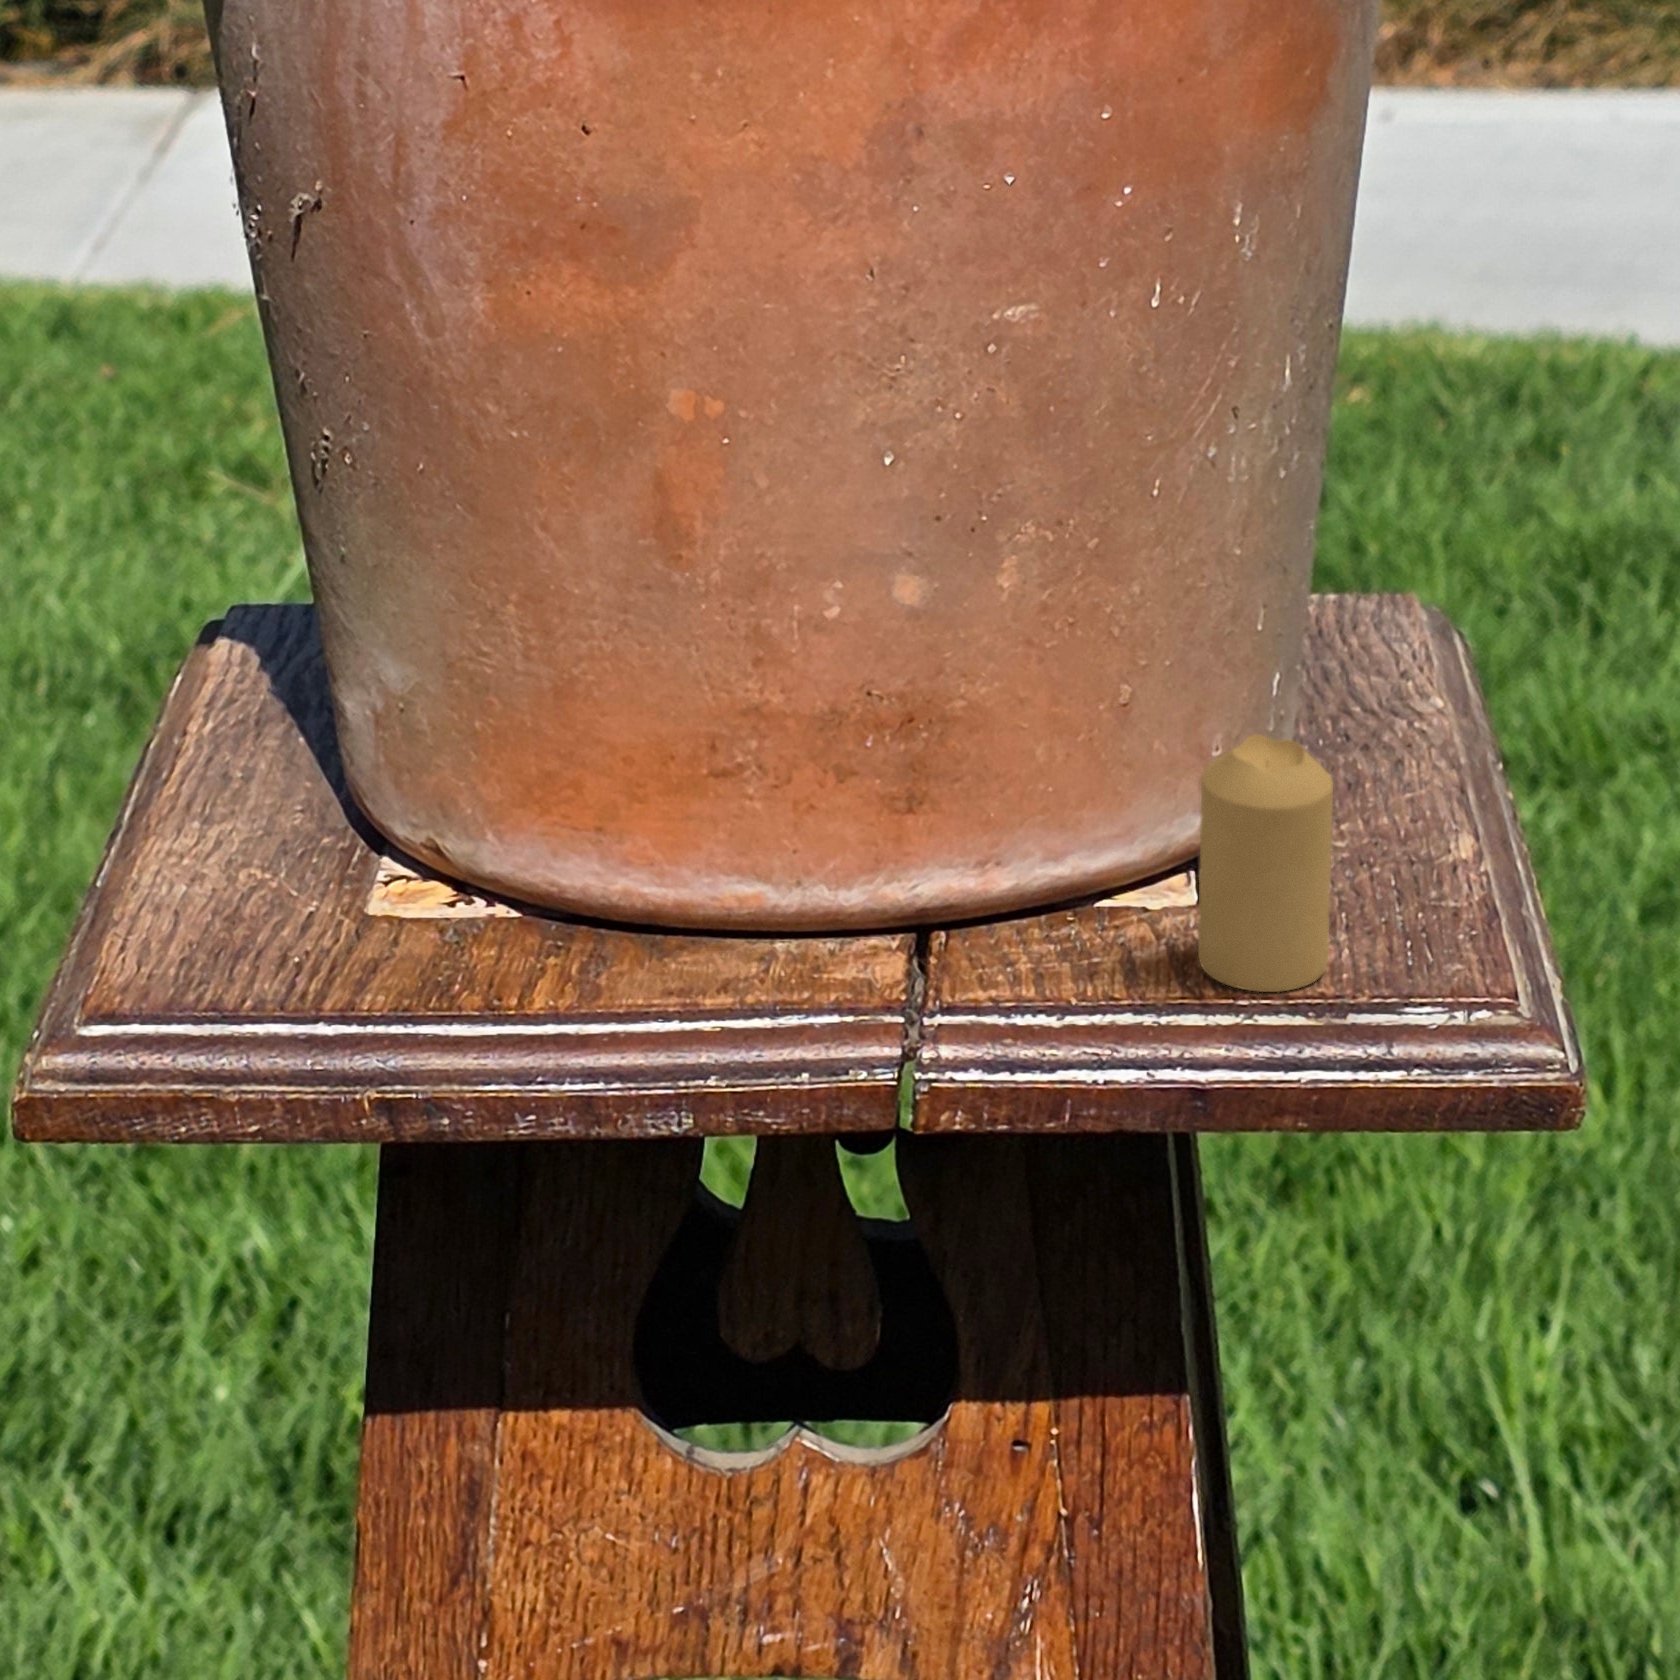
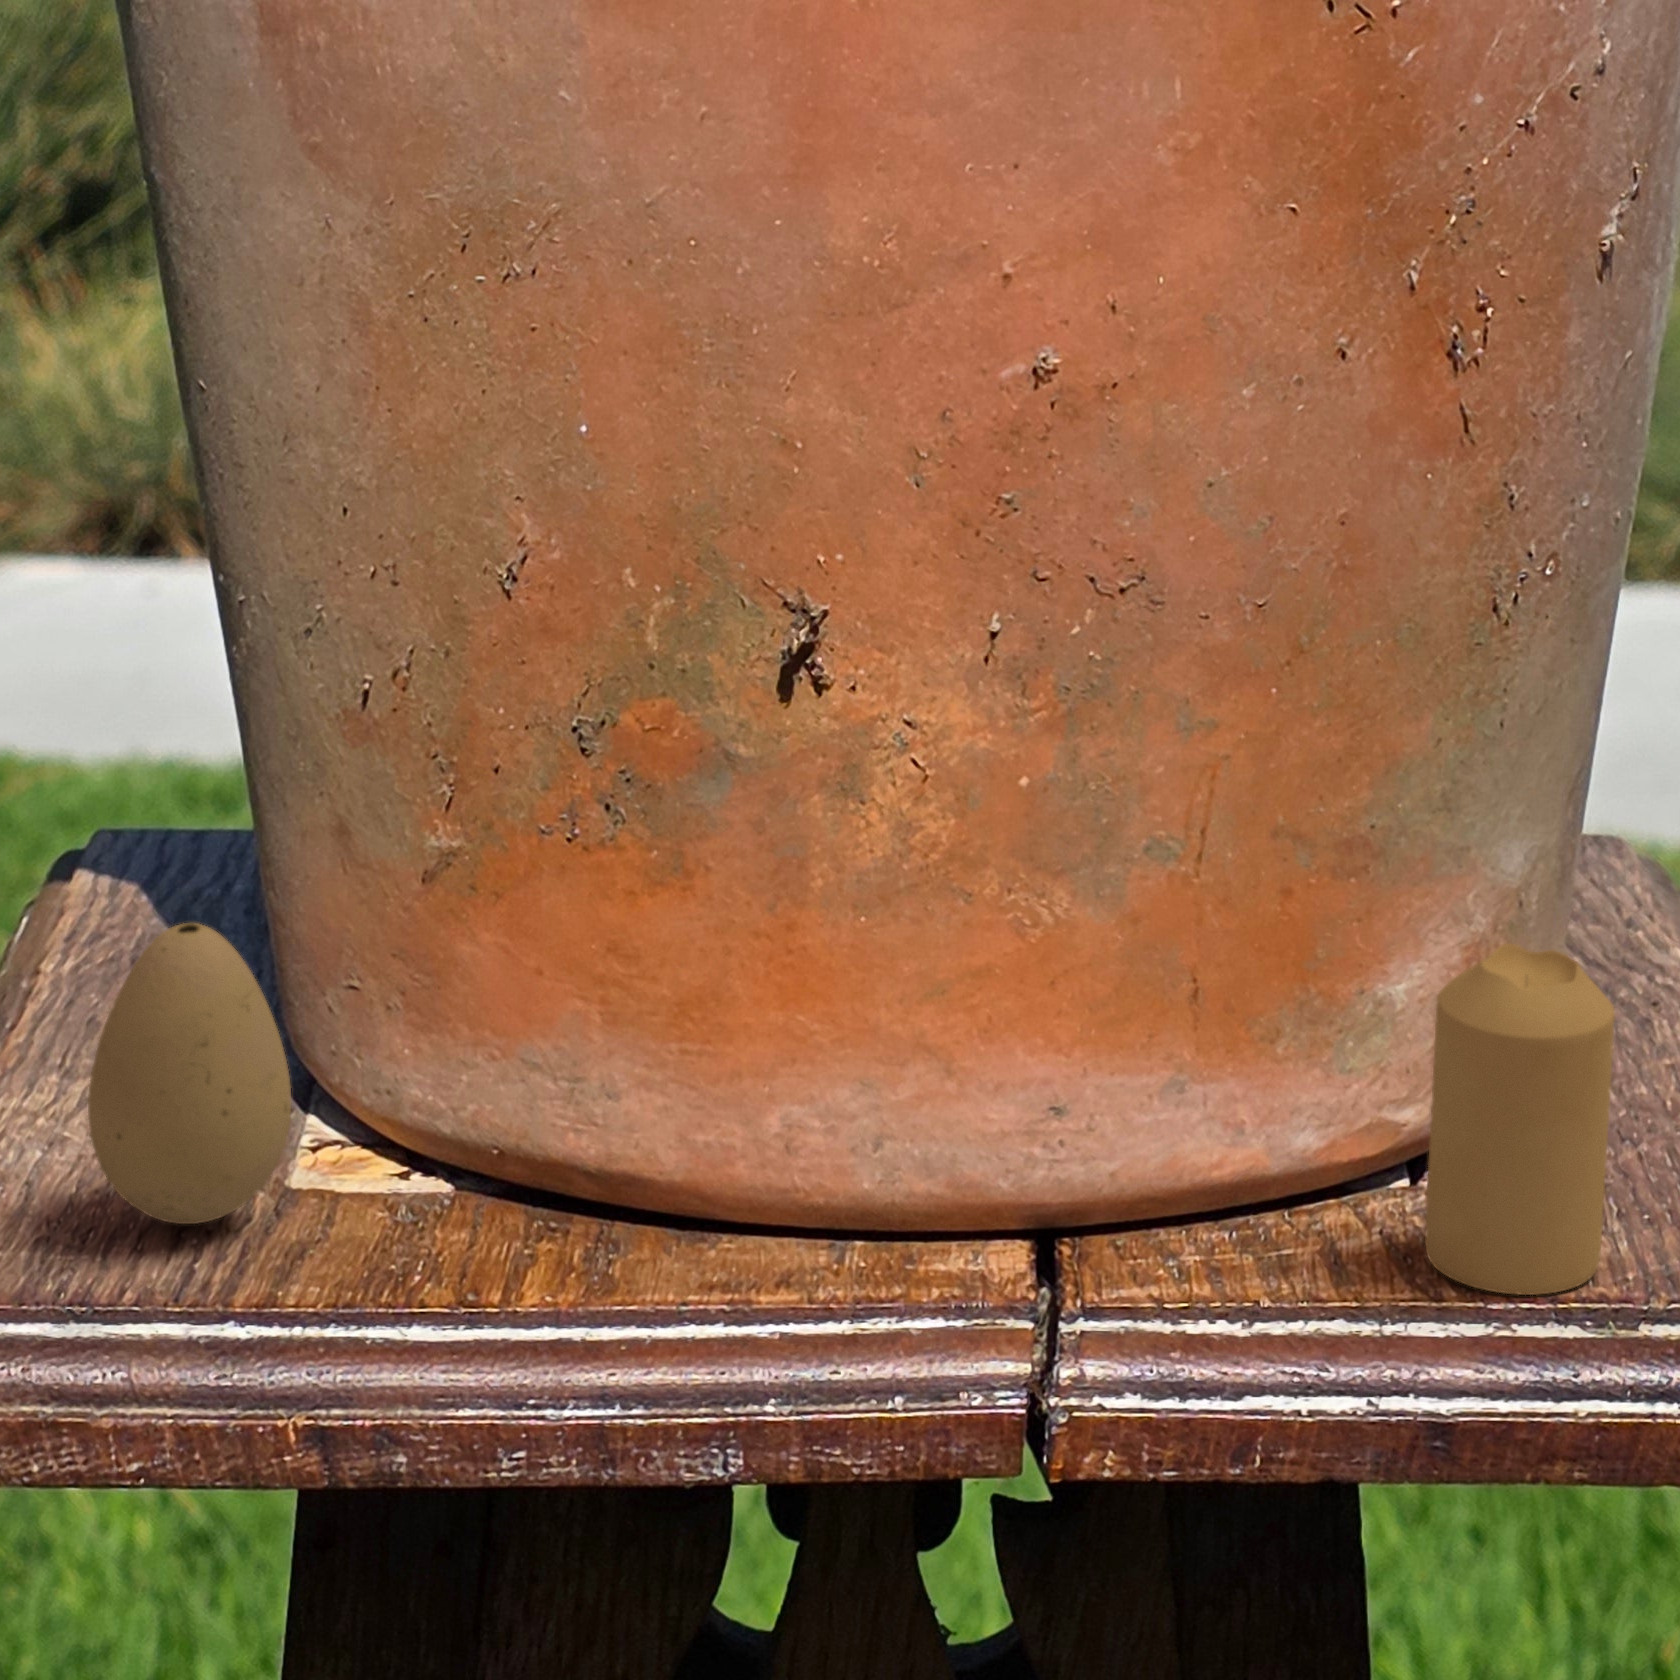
decorative egg: none [217,730,364,946] -> present [88,923,291,1224]

